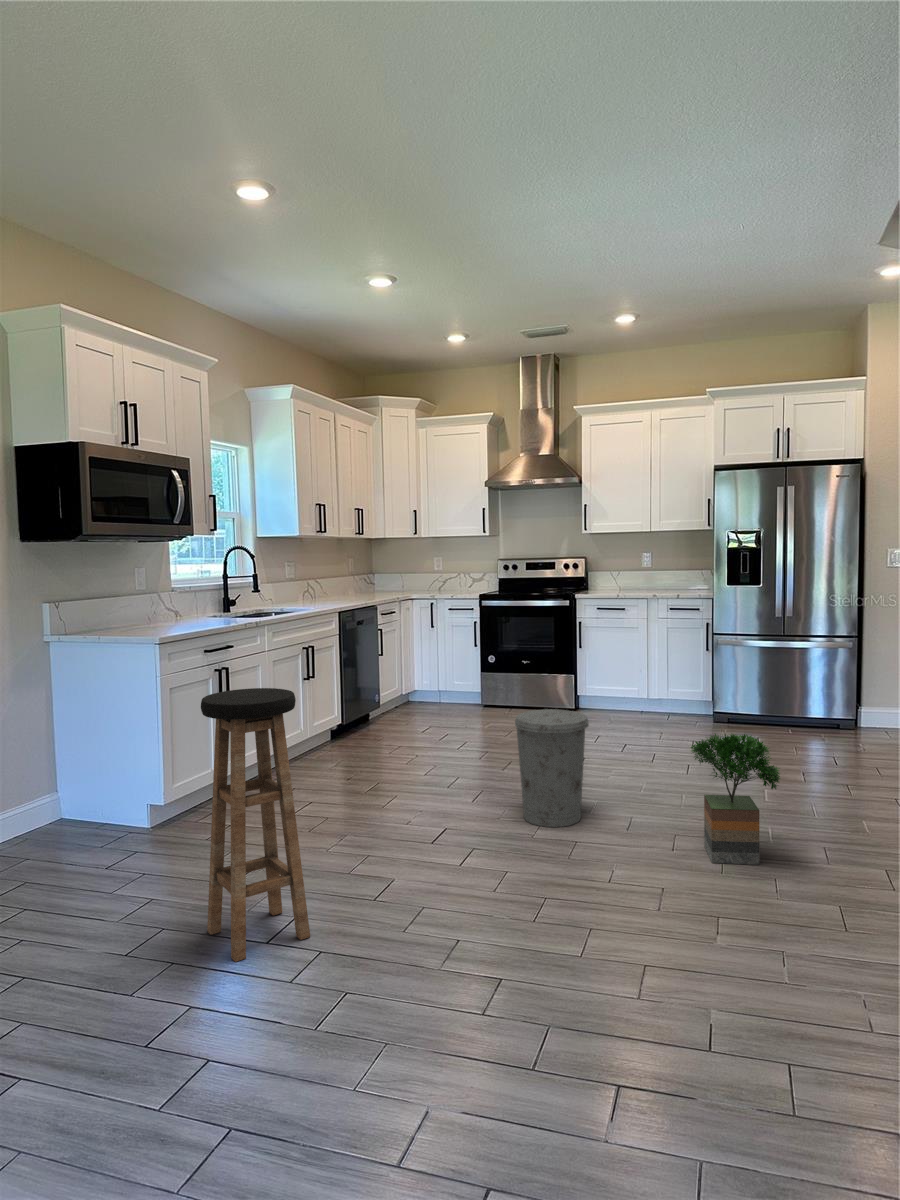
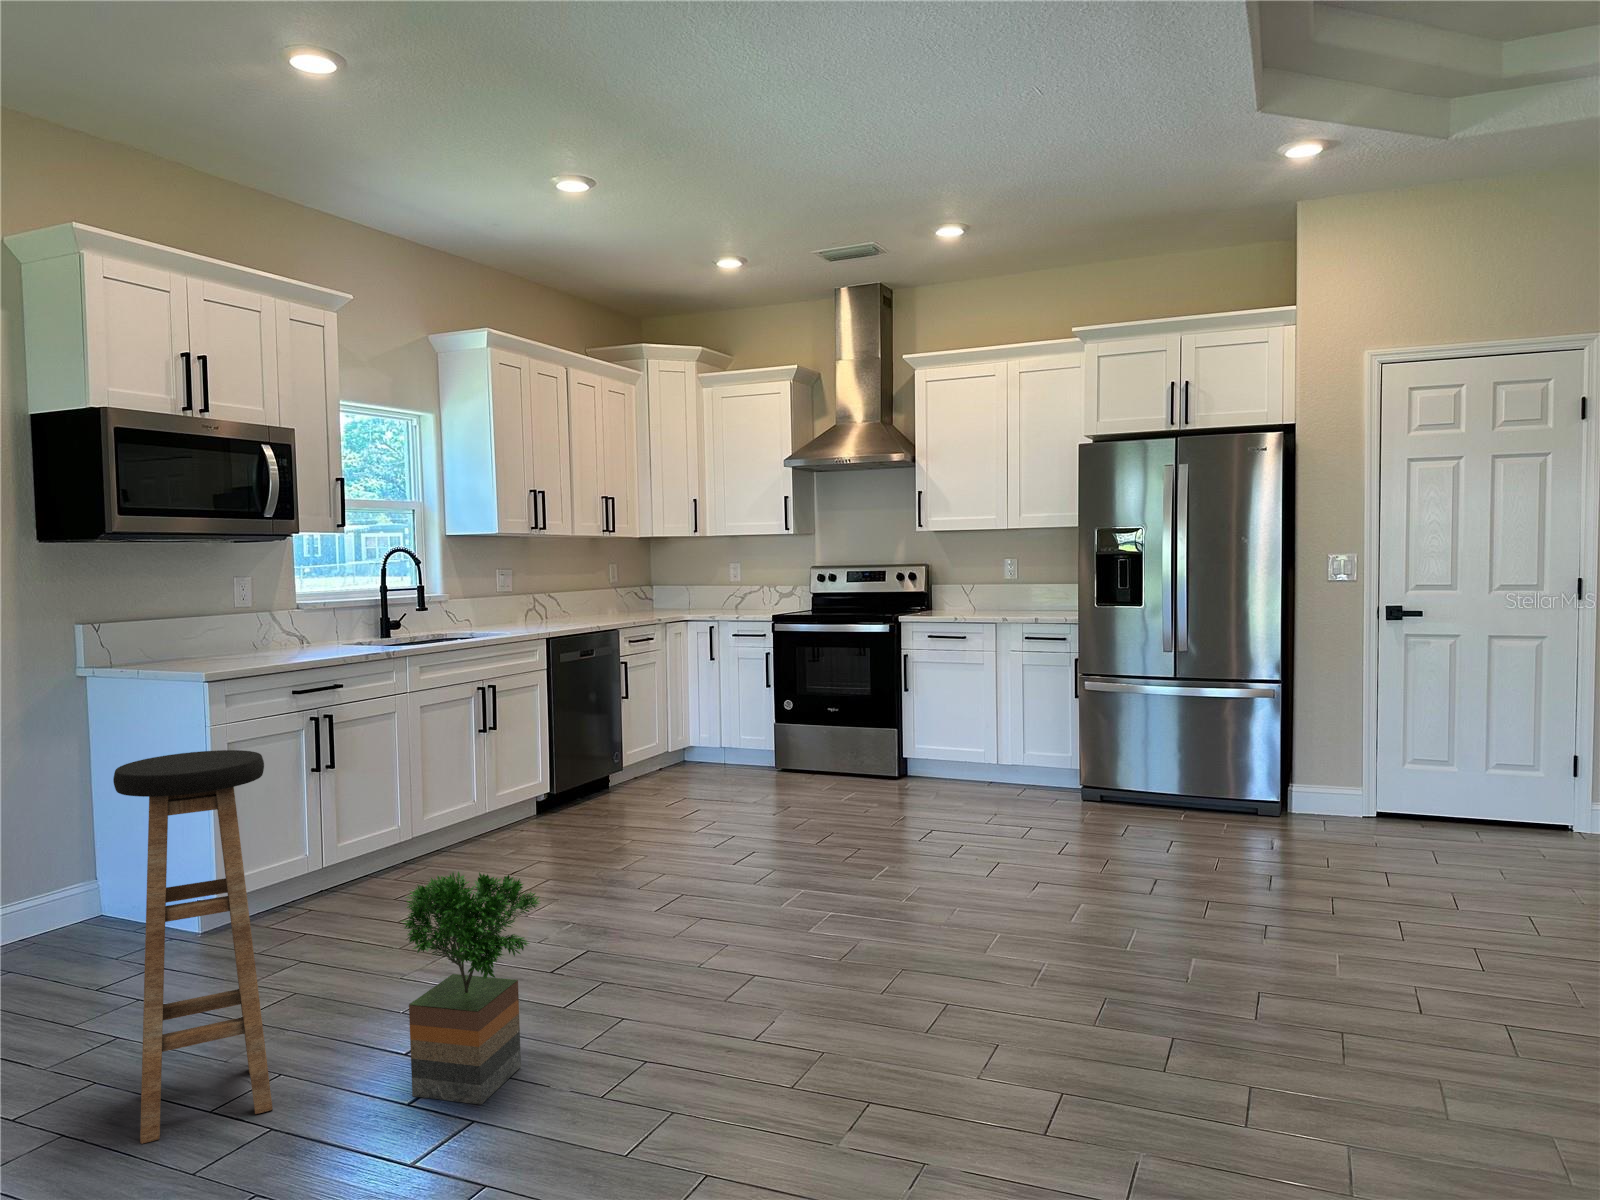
trash can: present [515,709,589,827] -> none [693,783,798,954]
potted tree: present [691,734,780,865] -> present [402,872,540,1105]

